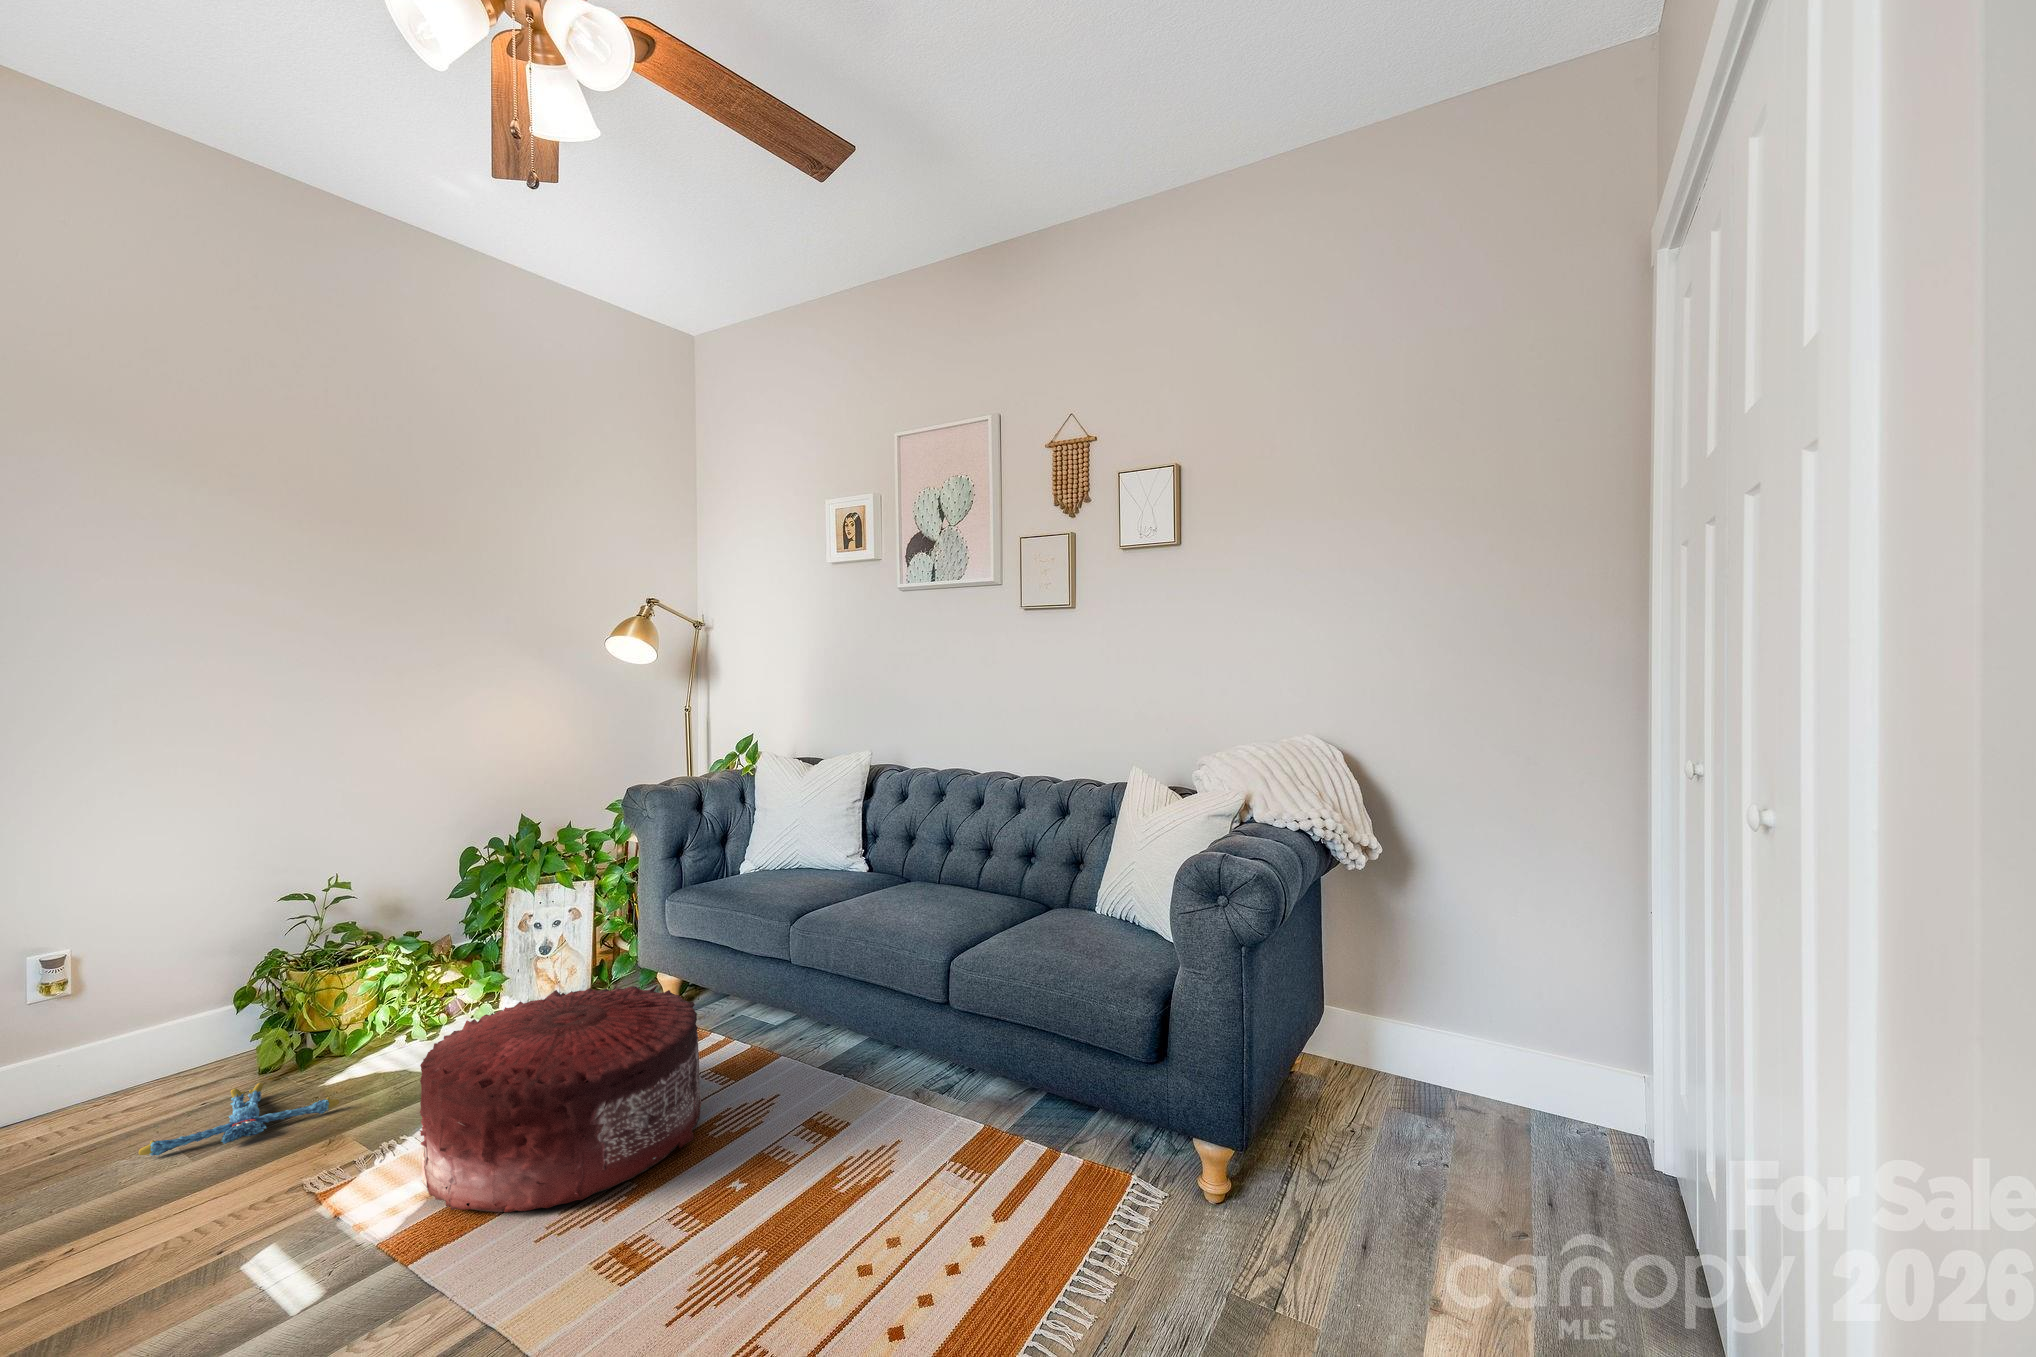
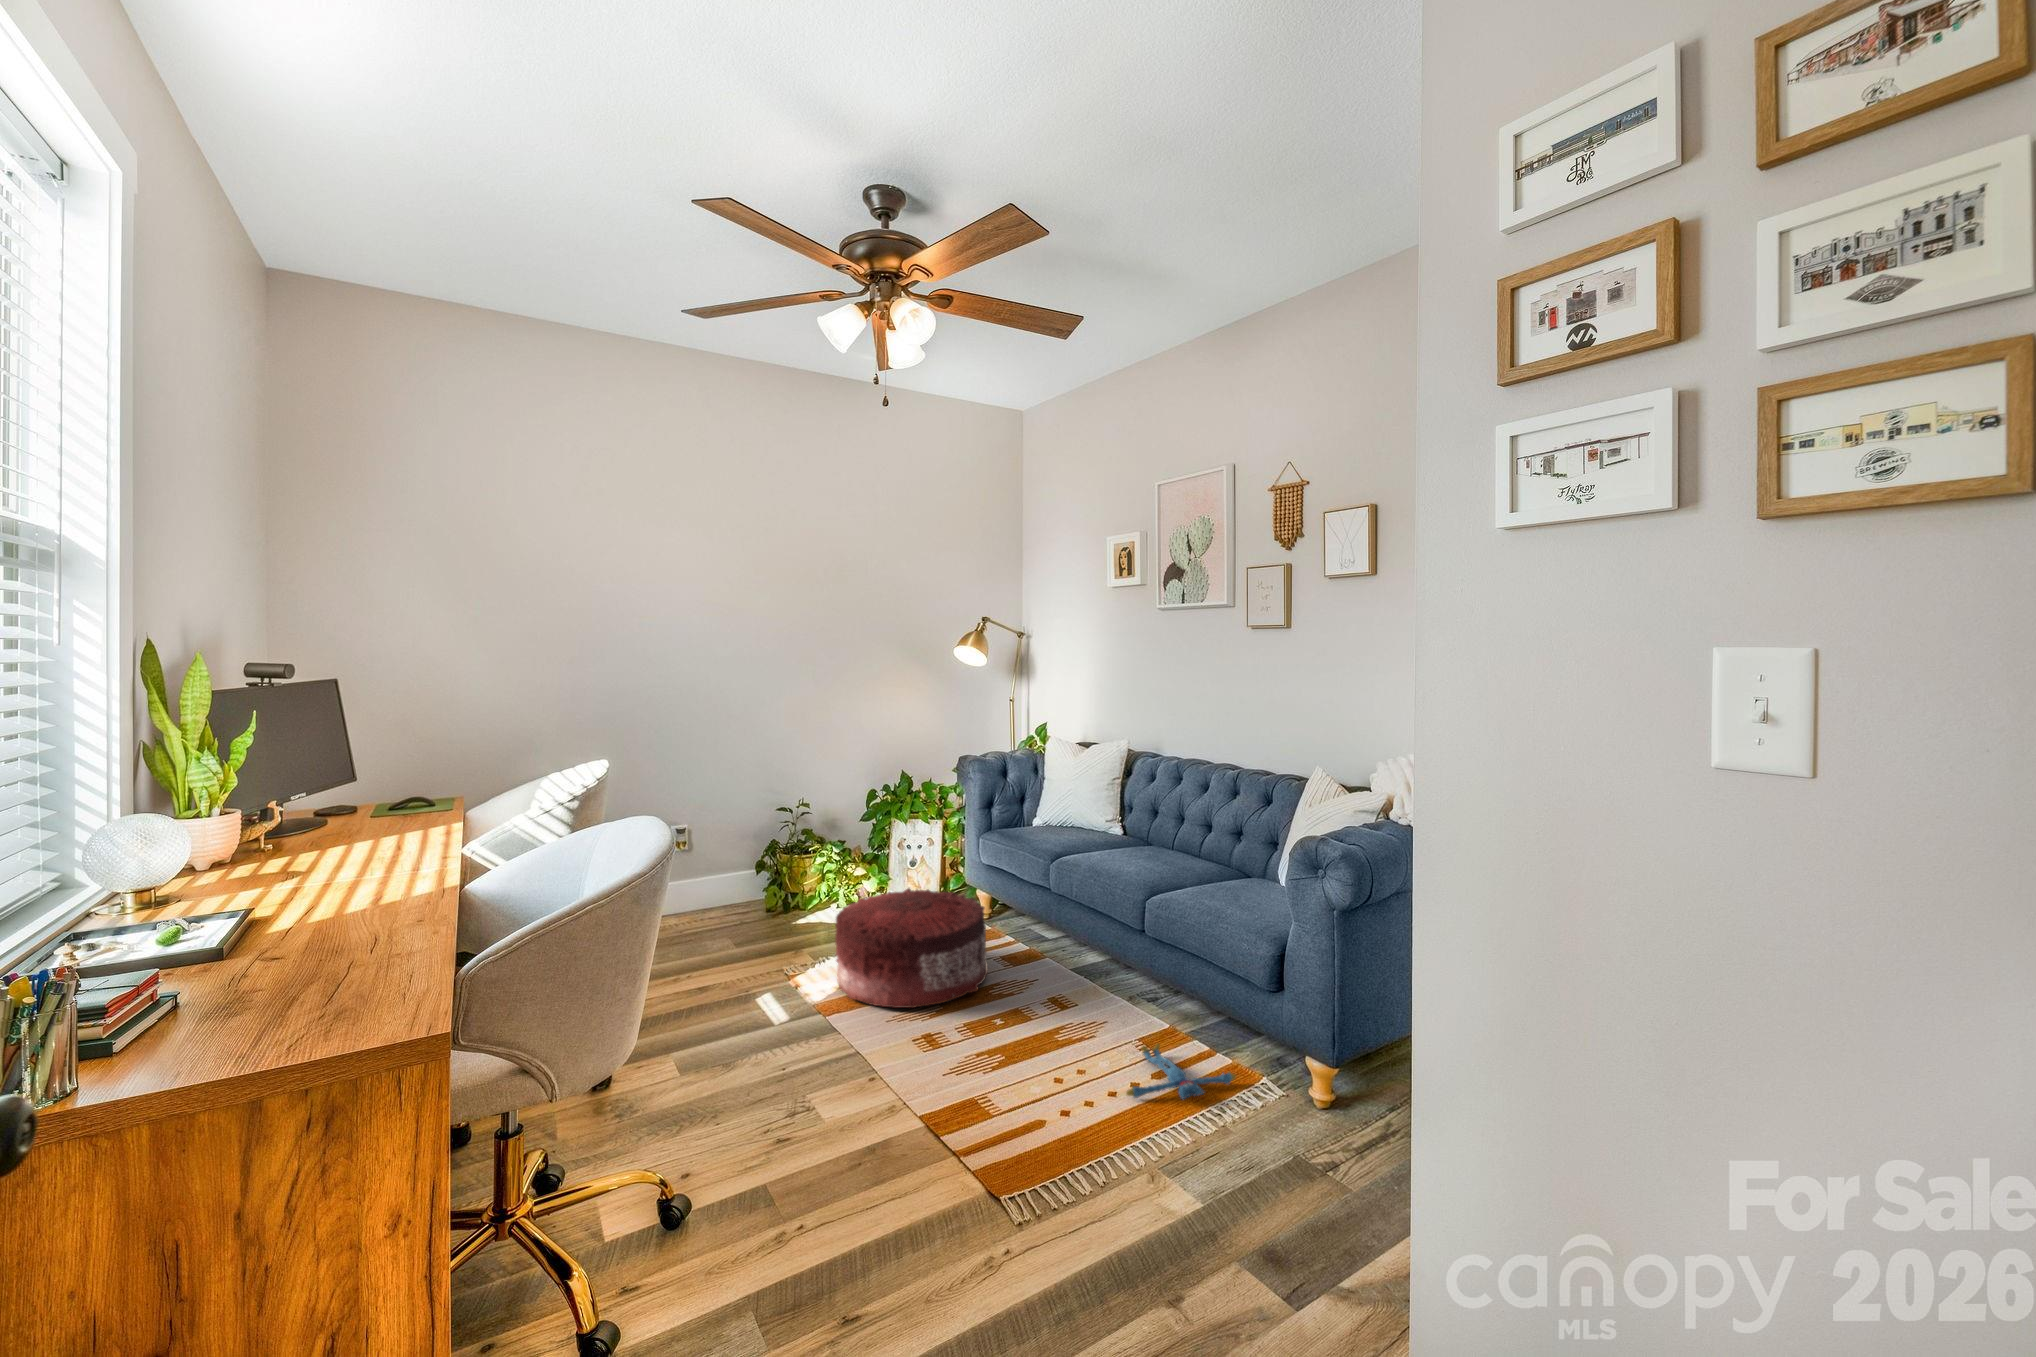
plush toy: present [139,1083,339,1156] -> present [1126,1044,1236,1099]

